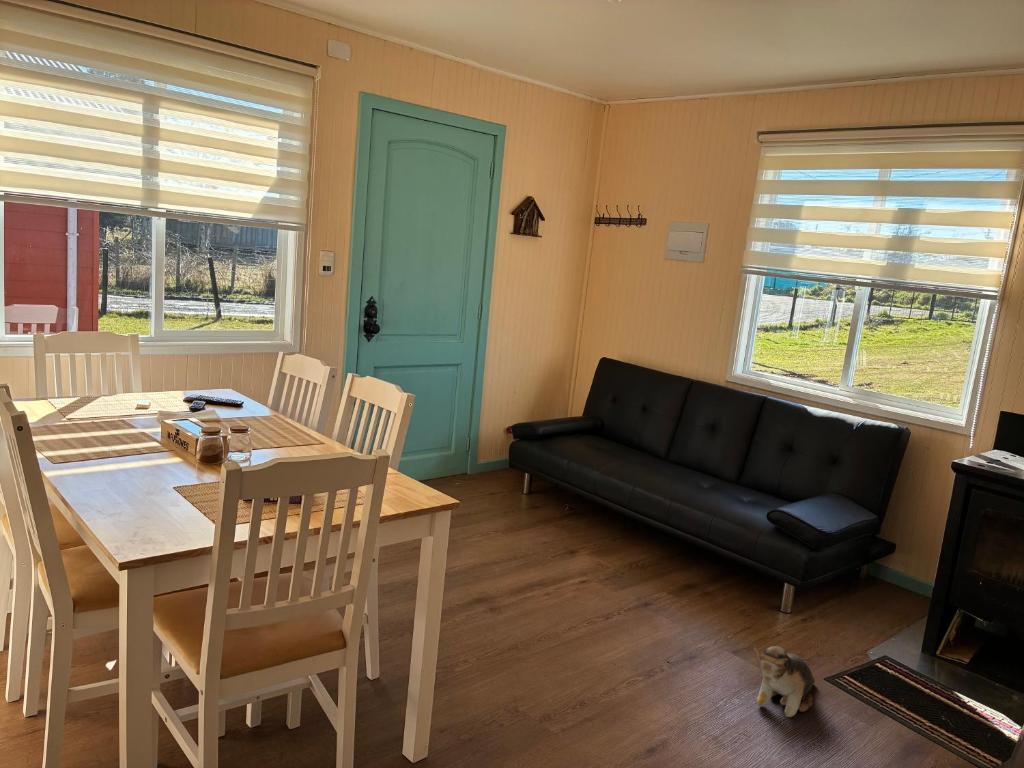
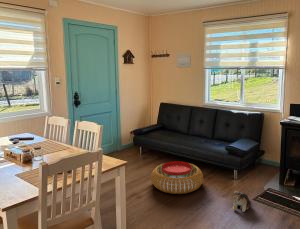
pouf: none [526,524,684,626] -> present [151,161,203,194]

